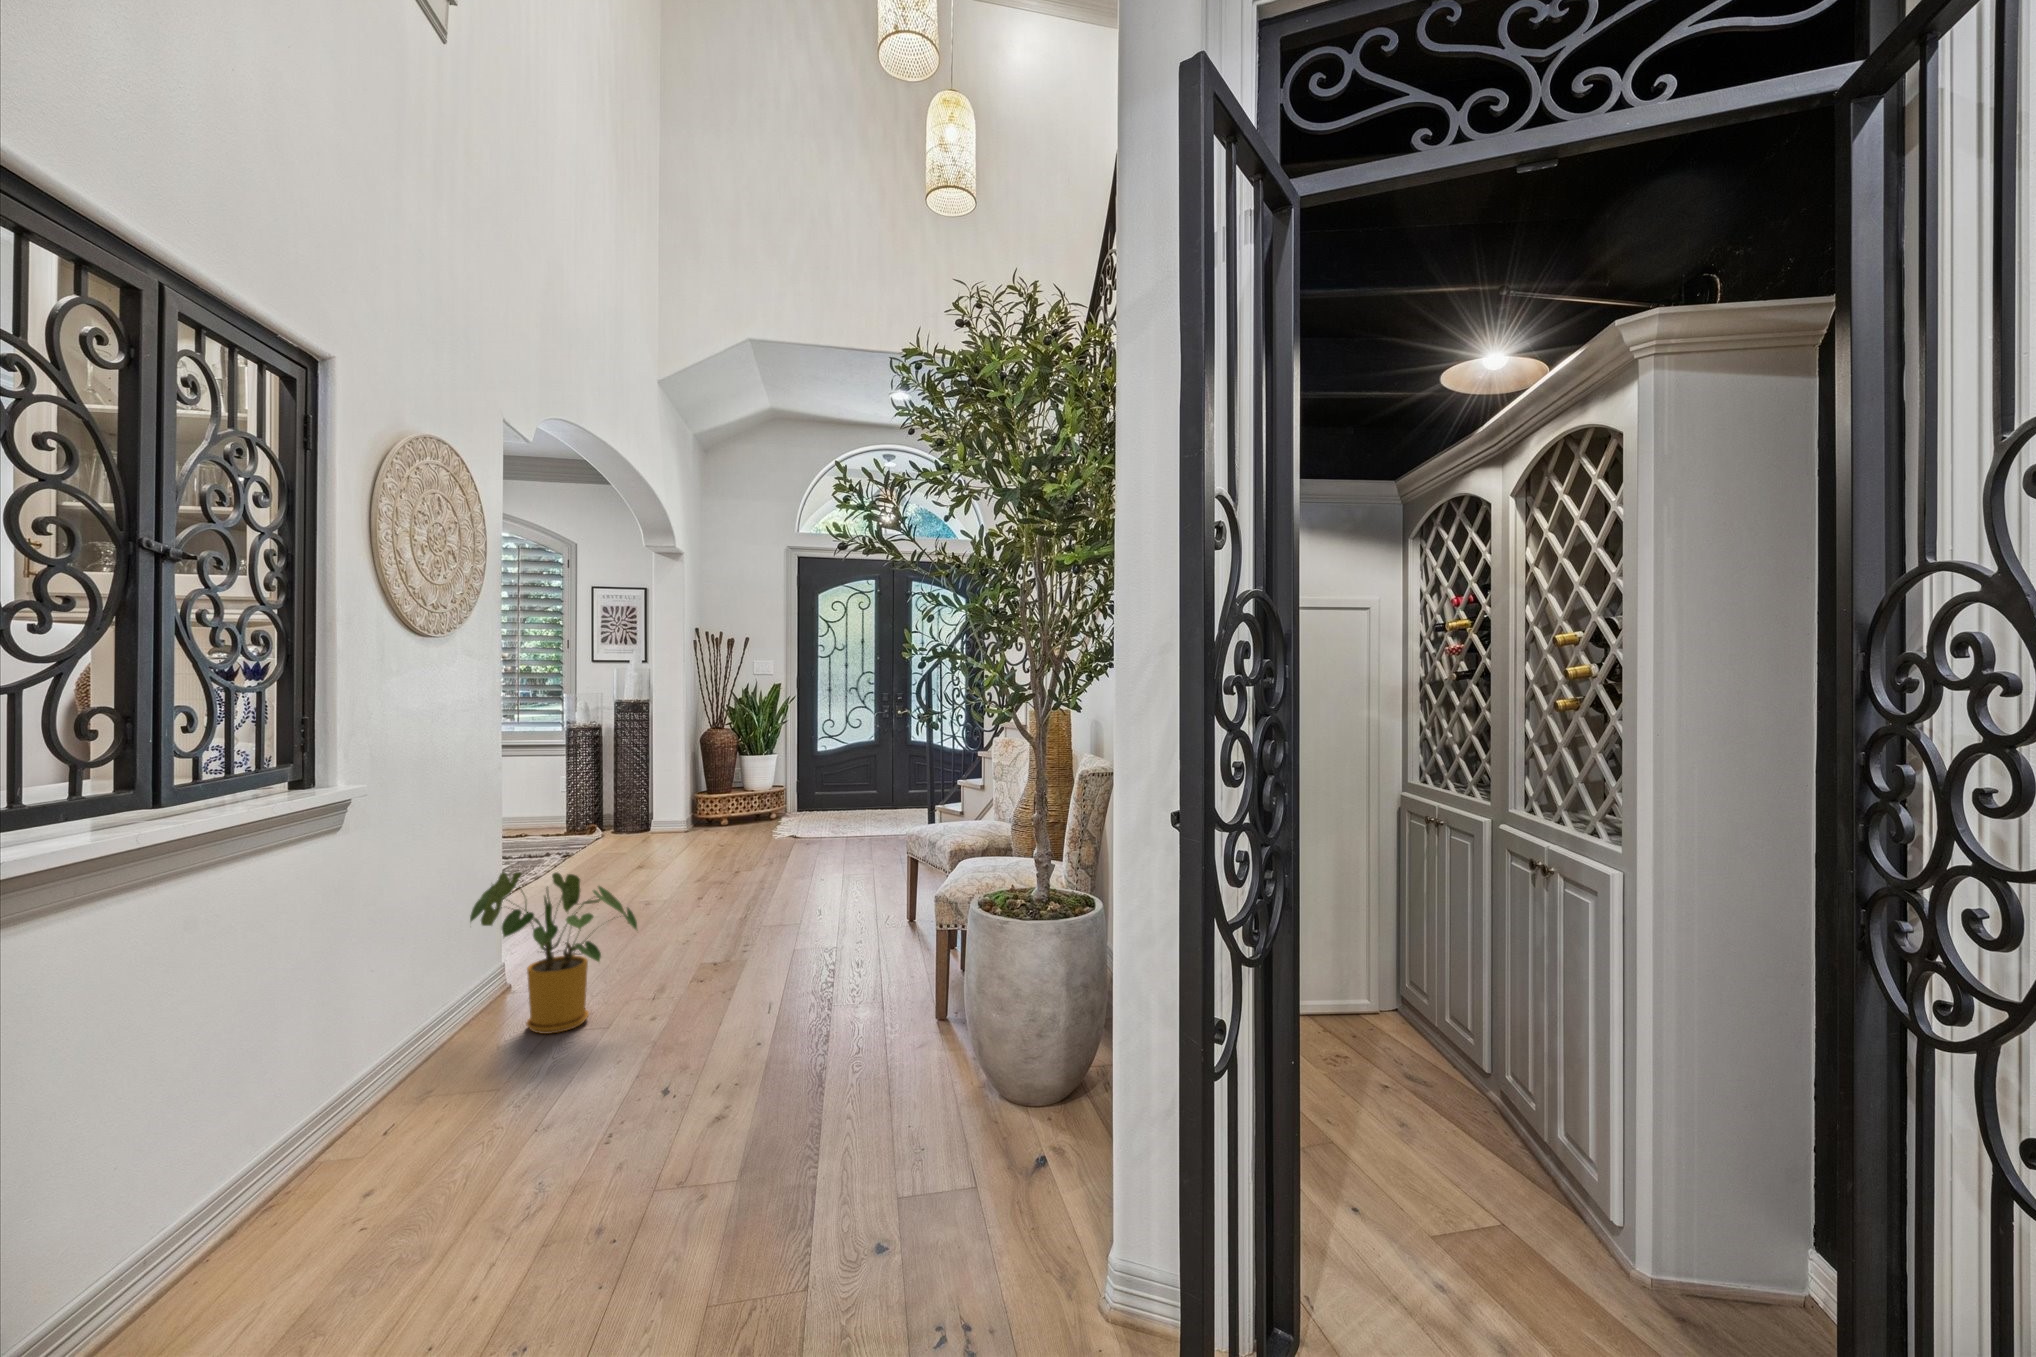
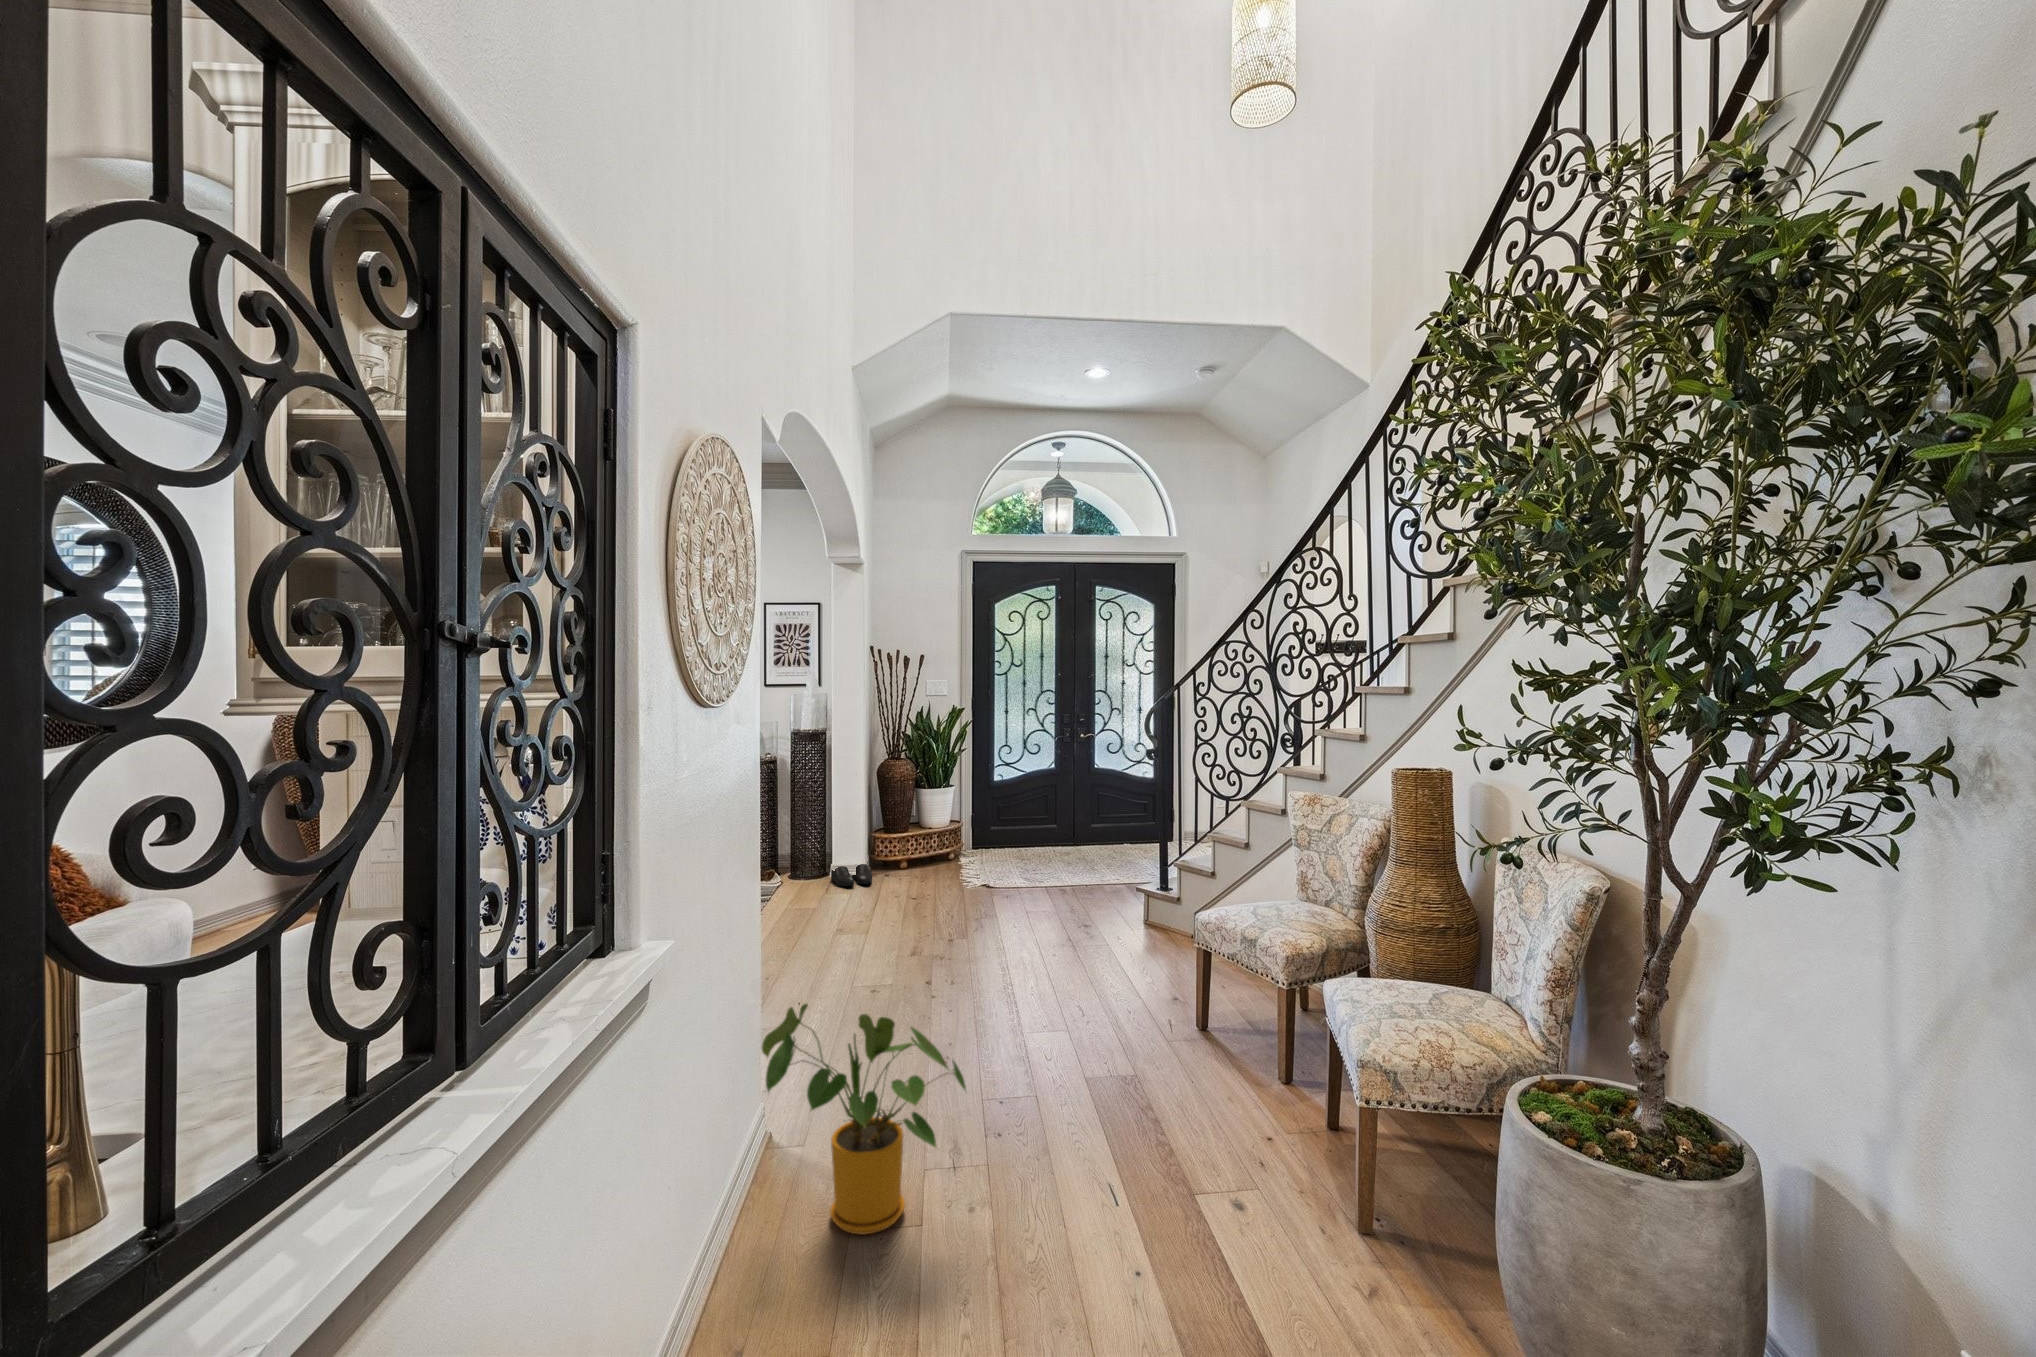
shoe: none [650,821,688,840] -> present [831,864,872,886]

